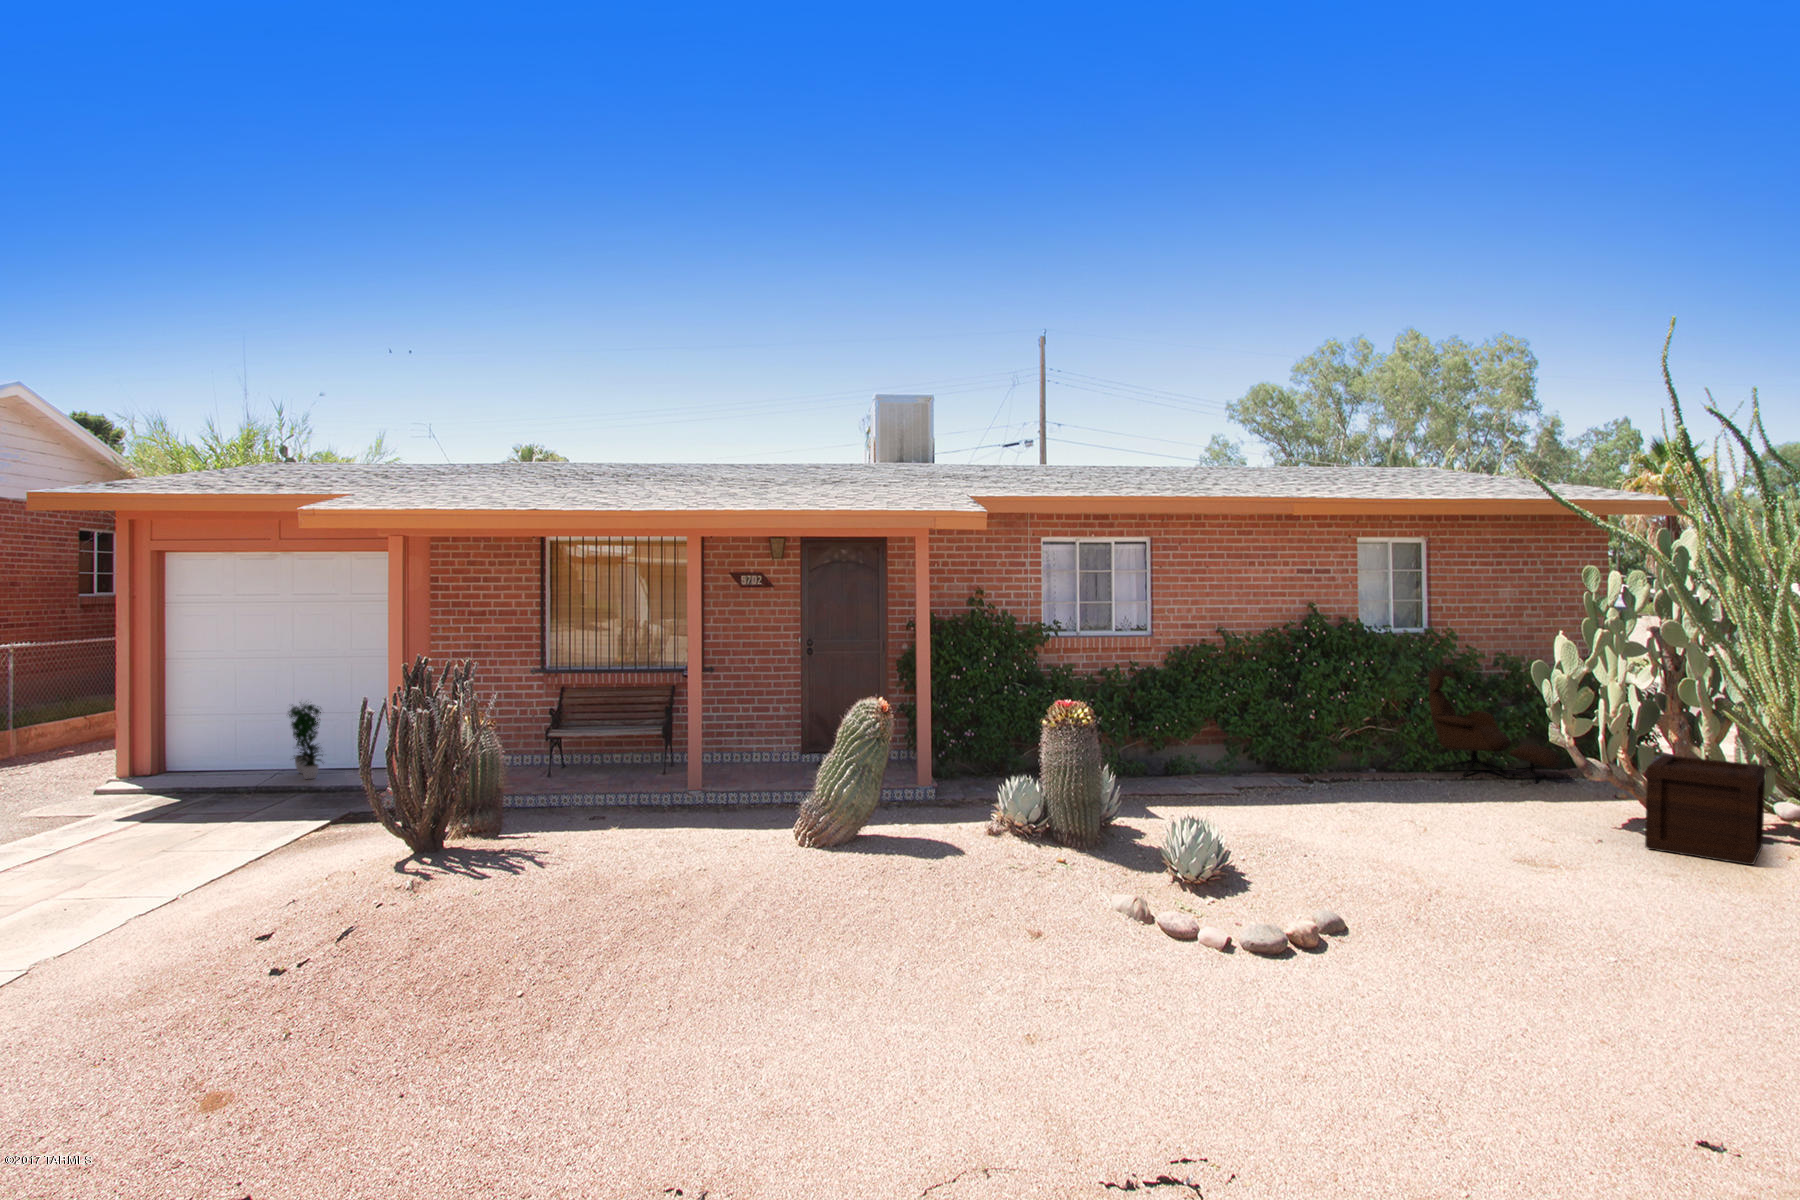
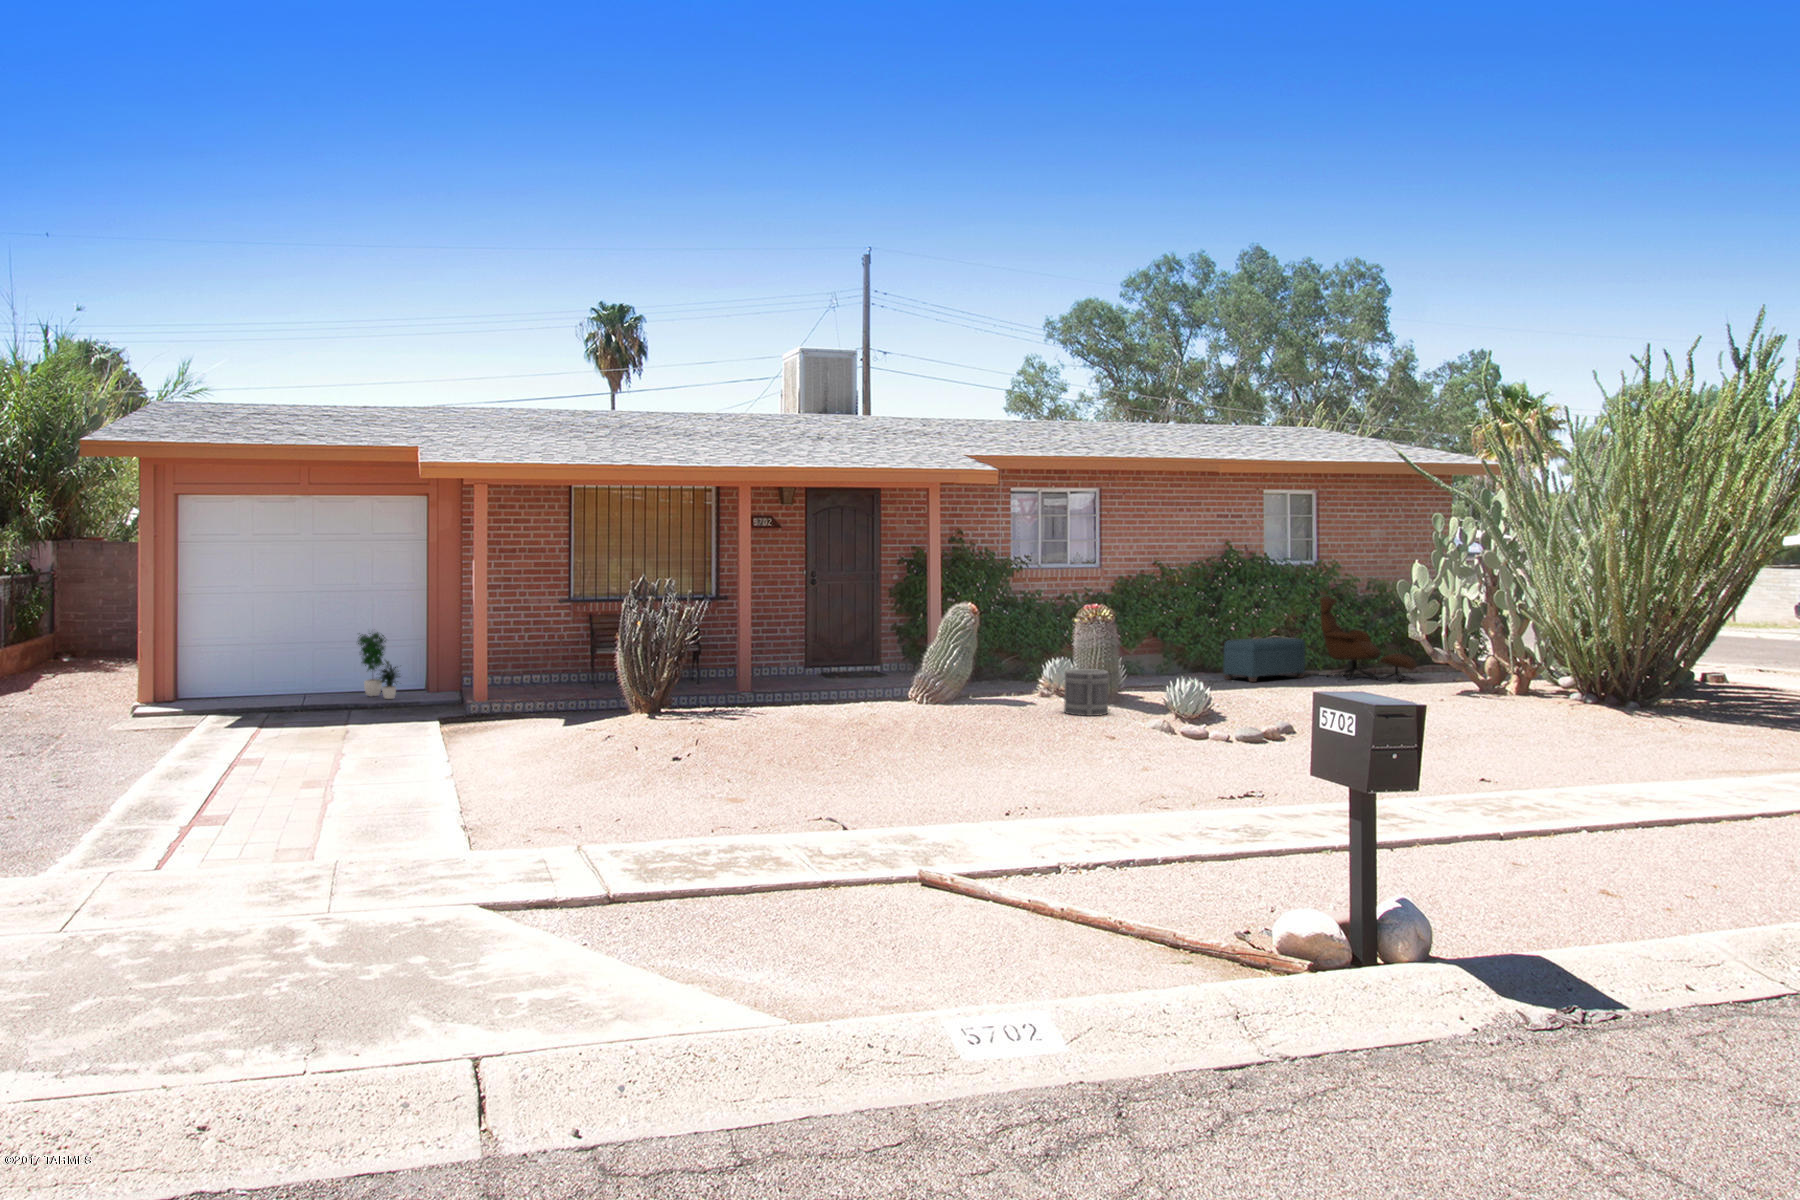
bench: none [1300,718,1409,778] -> present [1223,638,1305,682]
wooden crate: present [1645,755,1765,865] -> none [1472,644,1546,711]
bucket: none [1041,781,1100,850] -> present [1064,669,1109,716]

